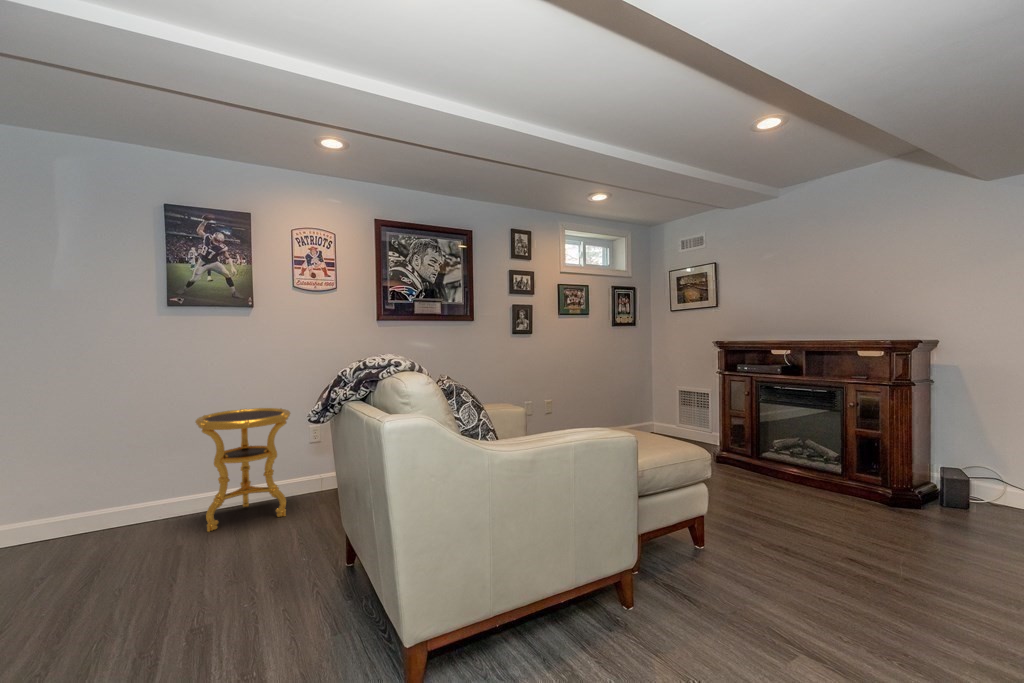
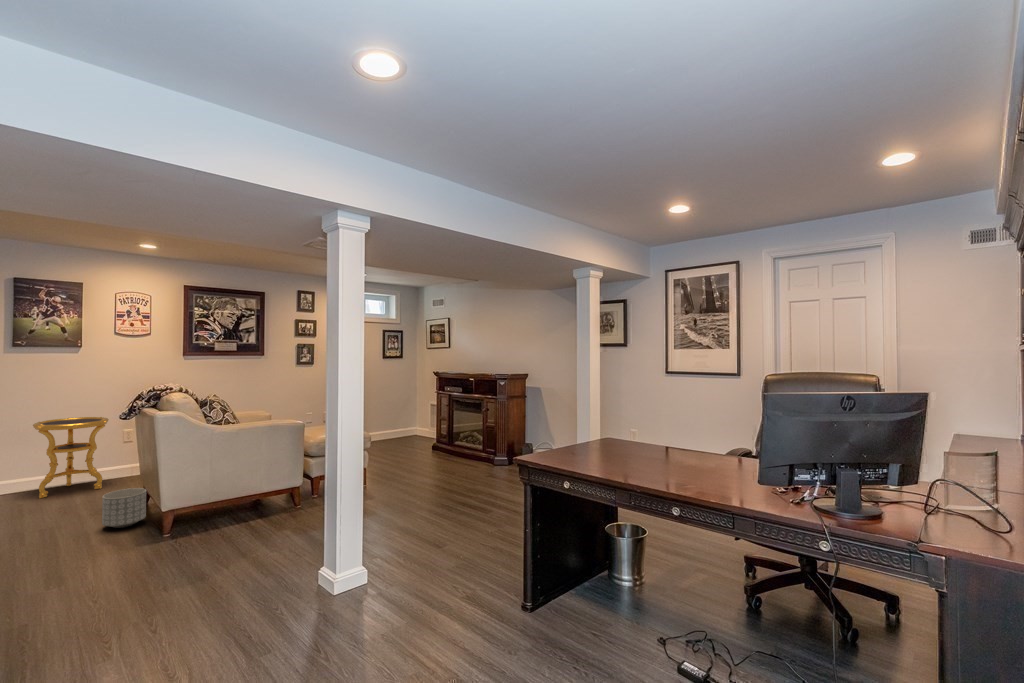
planter: none [290,553,362,643] -> present [102,488,146,528]

